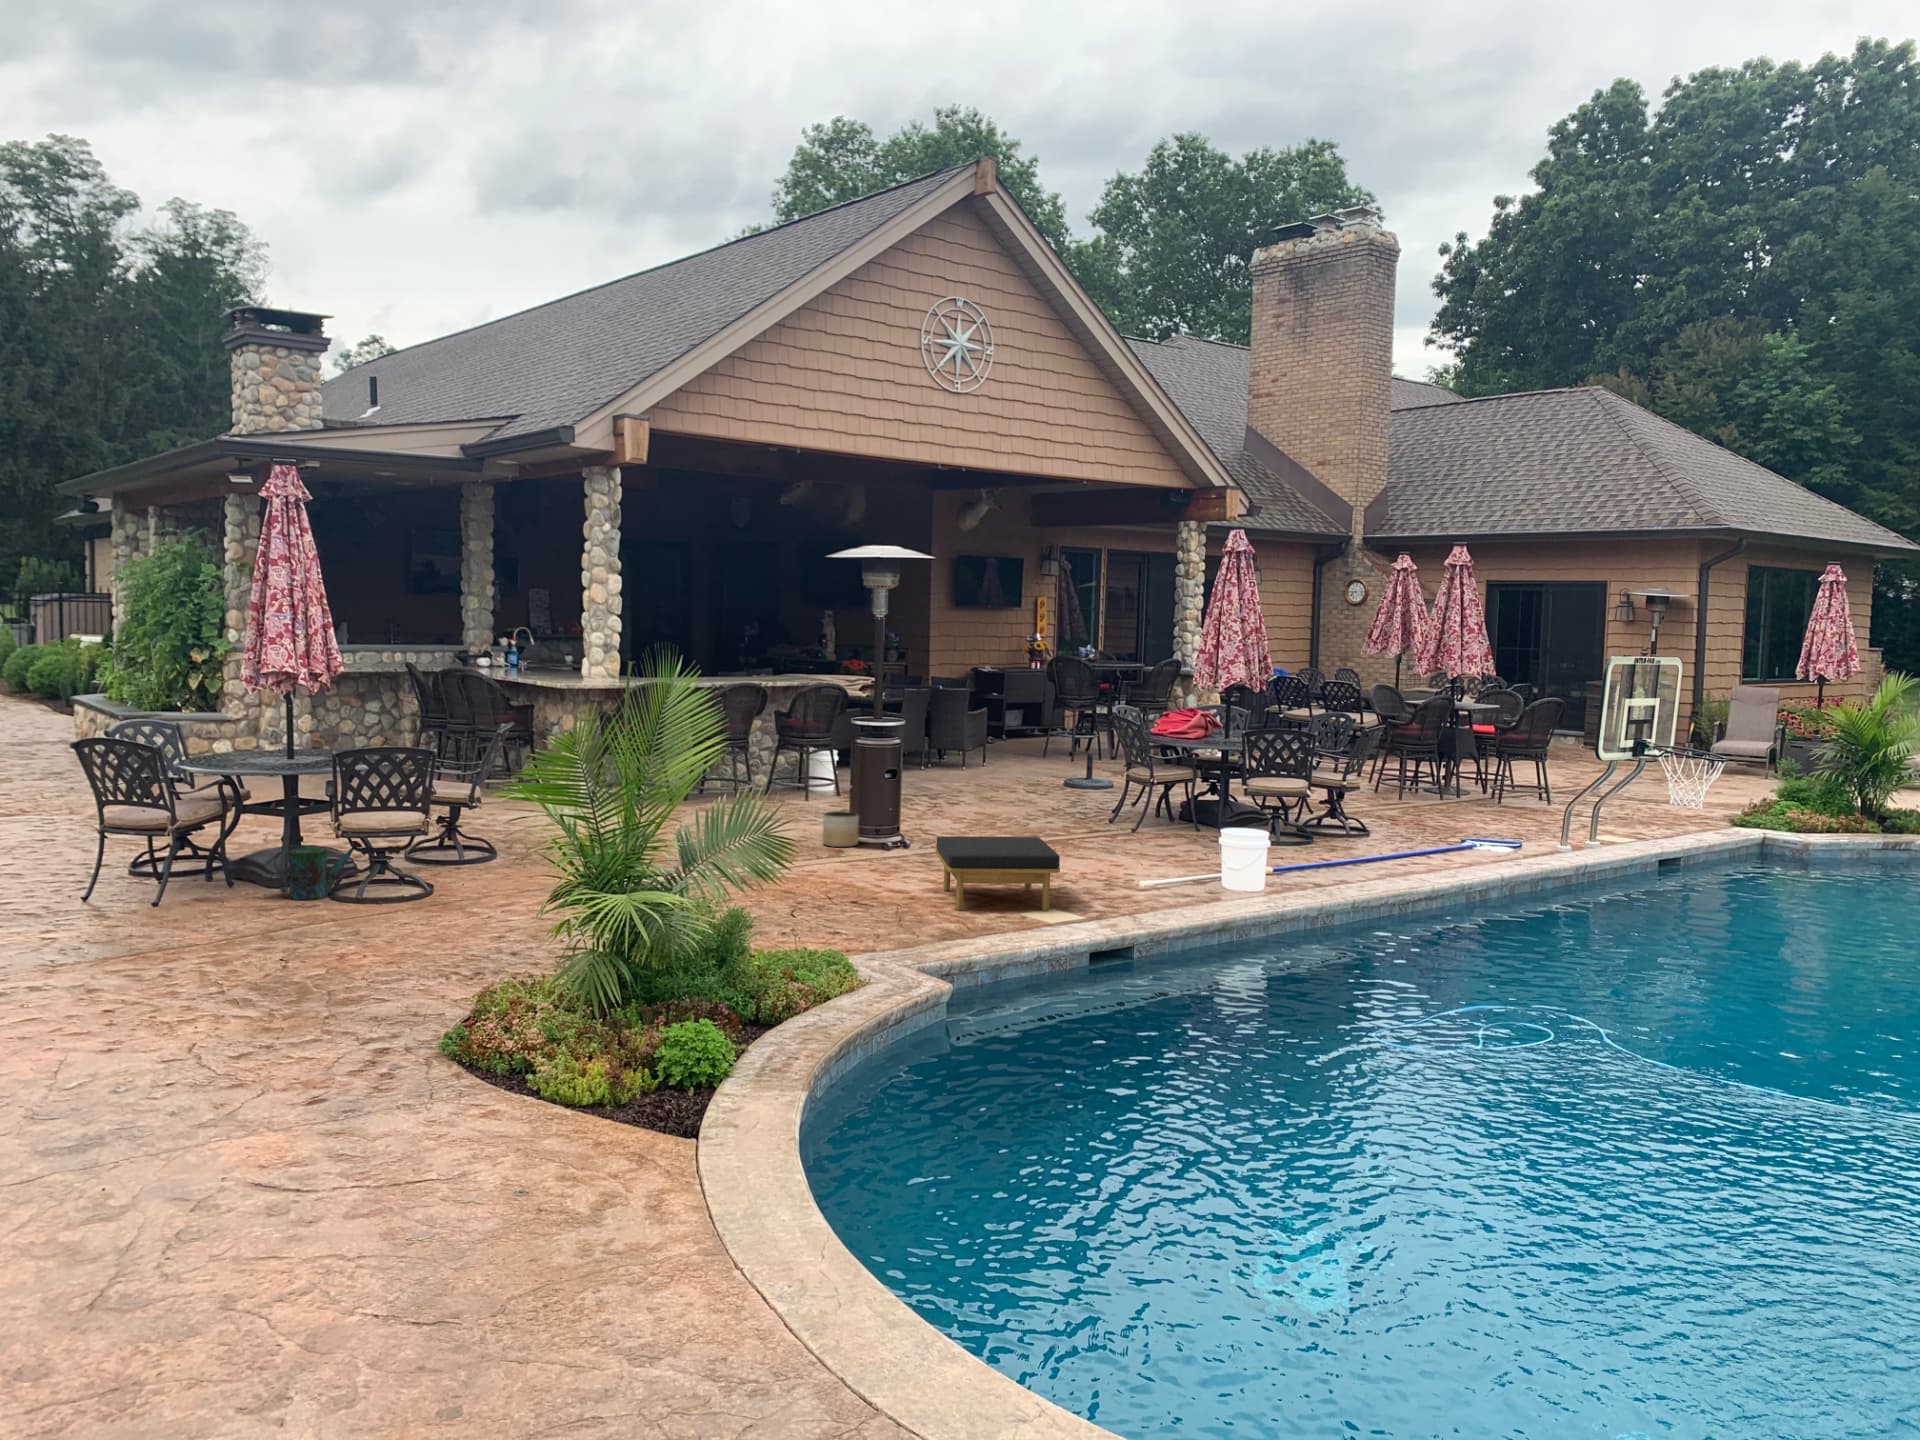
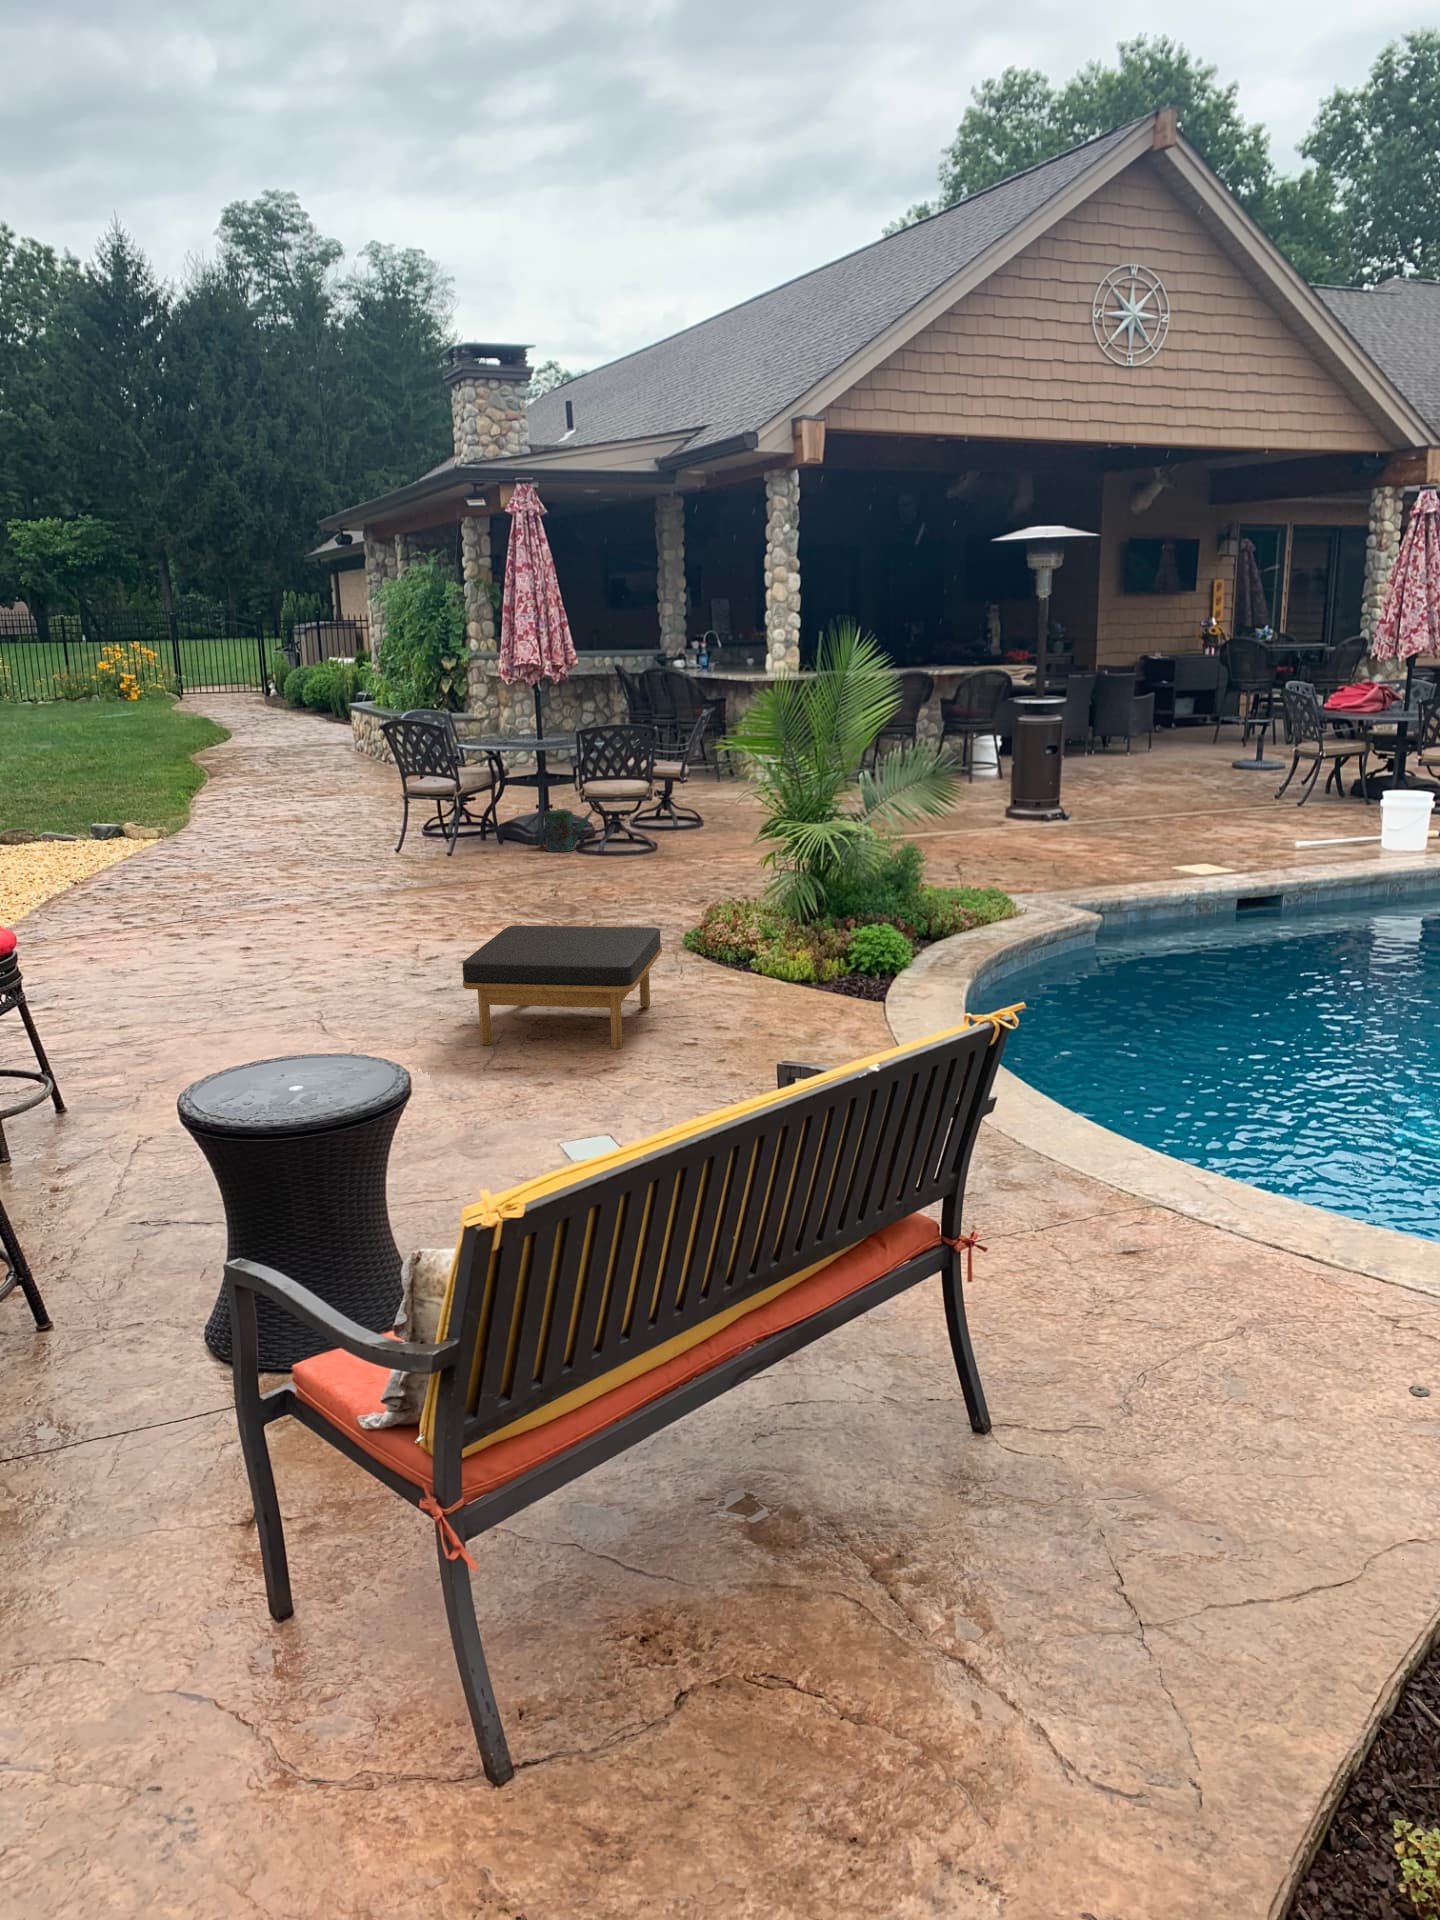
planter: present [823,811,859,847] -> none [987,784,1022,816]
ottoman: present [936,836,1060,911] -> present [463,925,662,1049]

